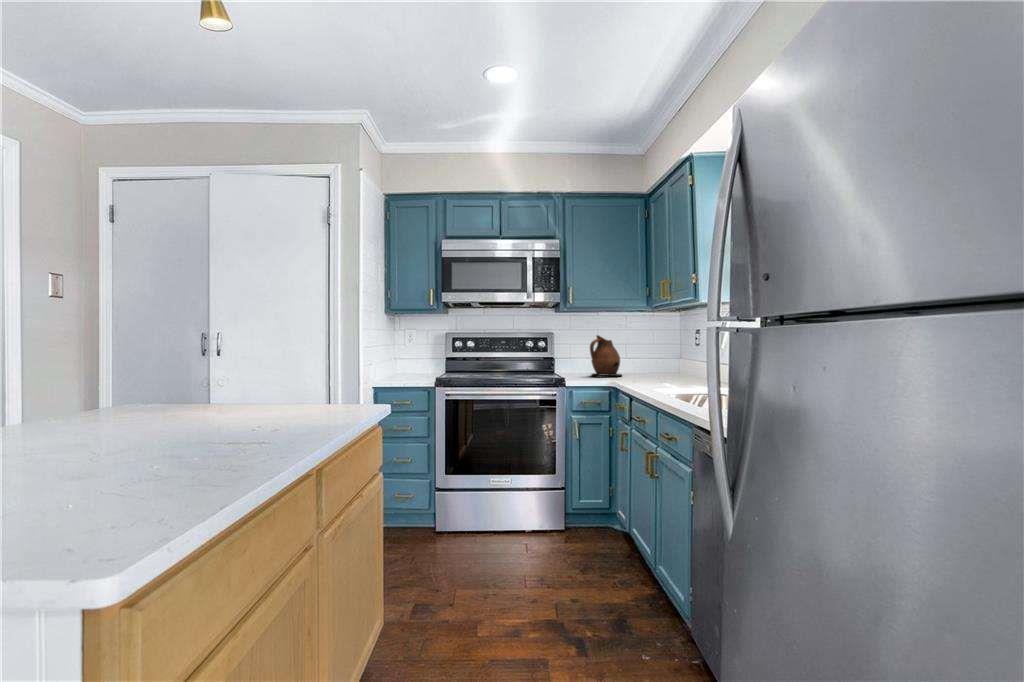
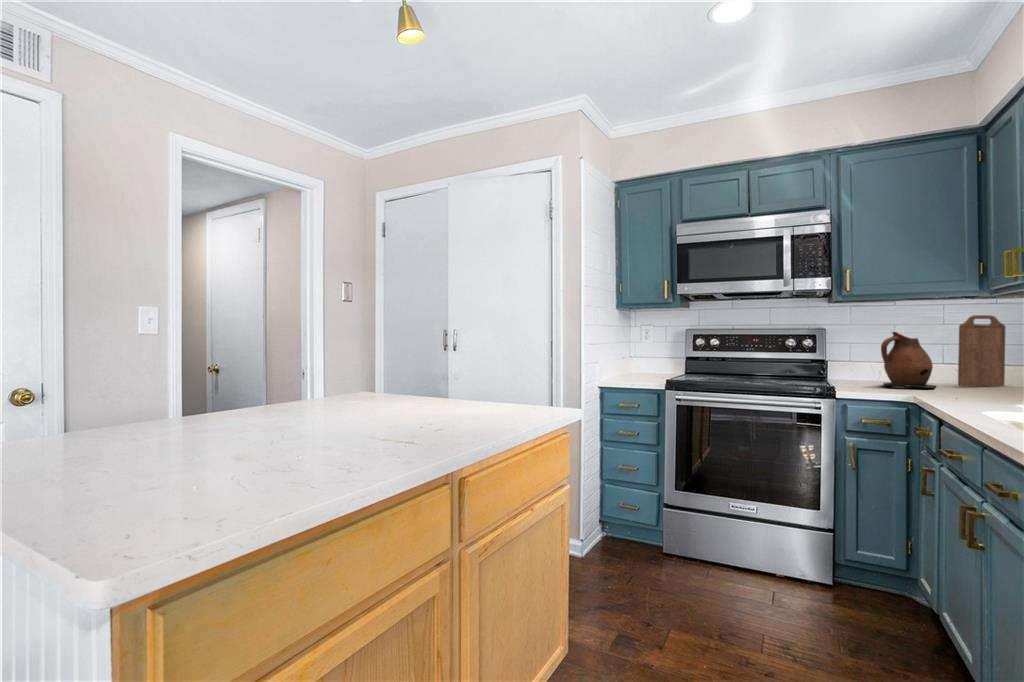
cutting board: none [634,324,659,374] -> present [958,315,1006,386]

